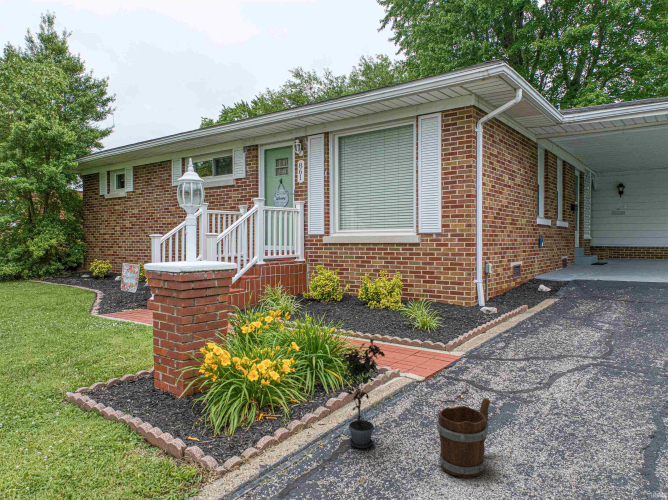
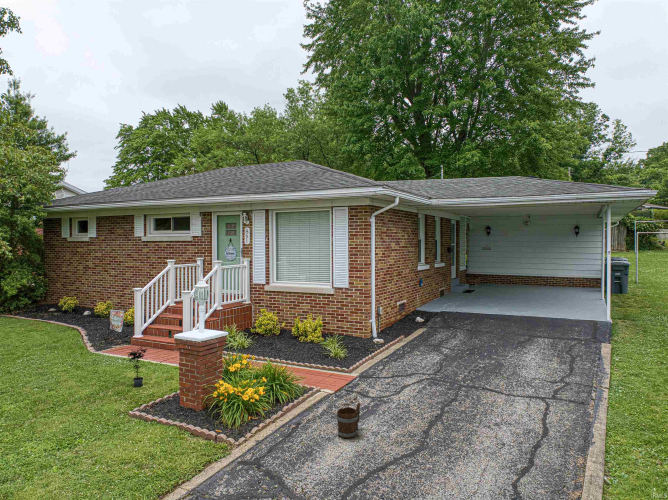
potted plant: present [338,339,385,448] -> present [128,346,147,387]

